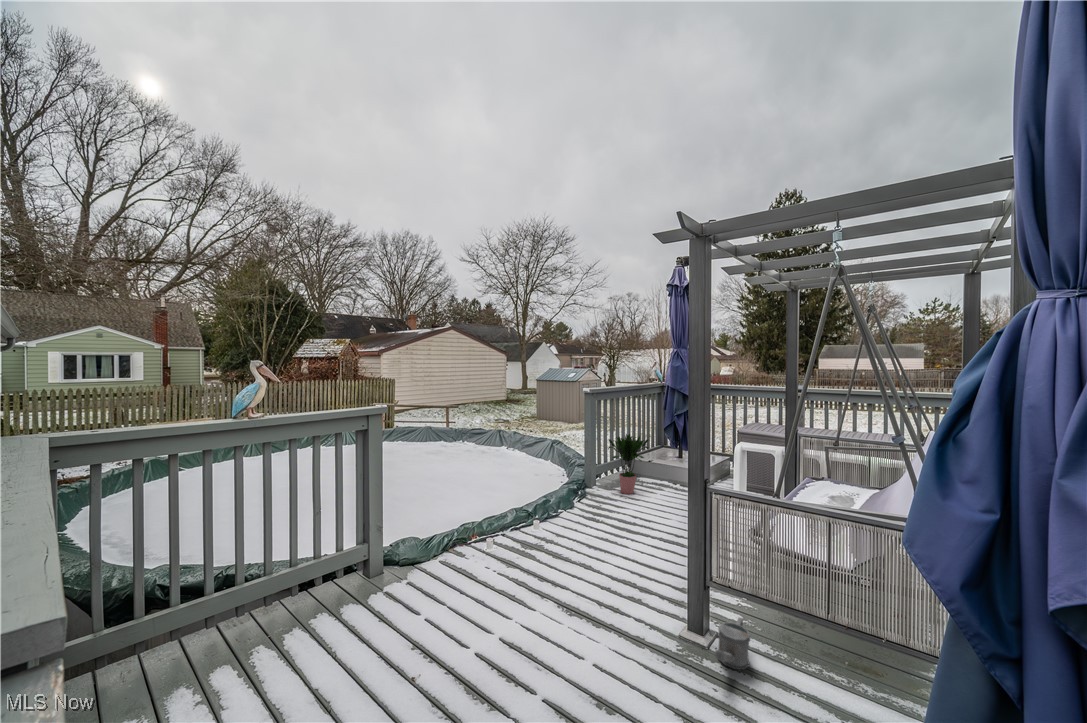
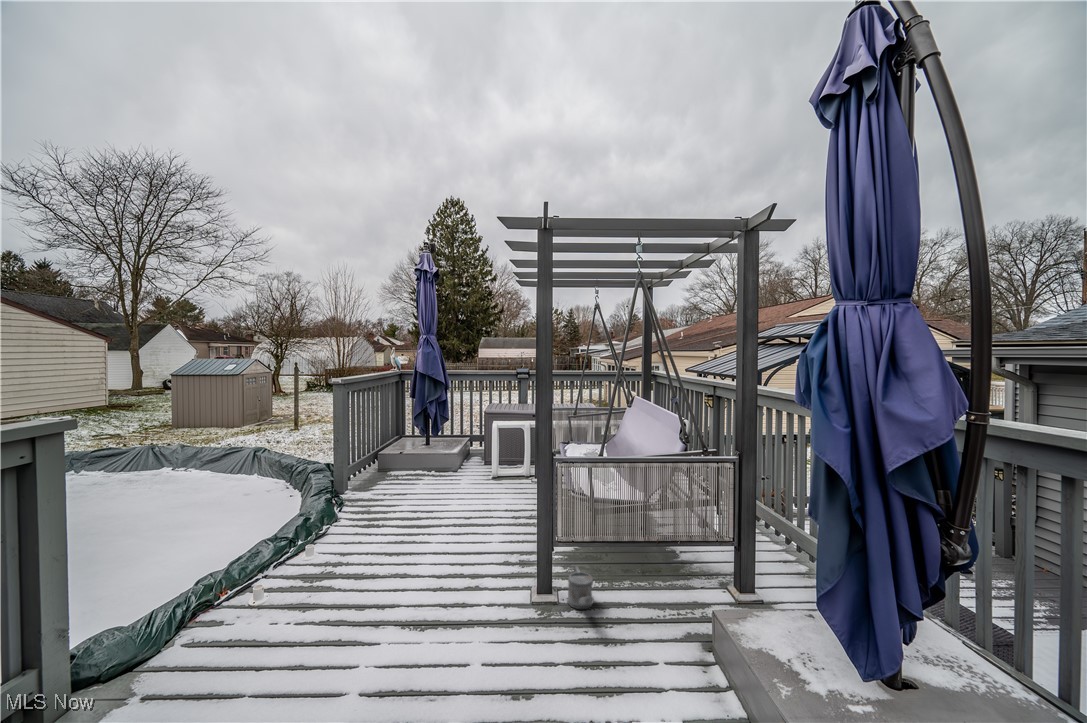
potted plant: present [608,434,648,494] -> none [355,424,406,492]

